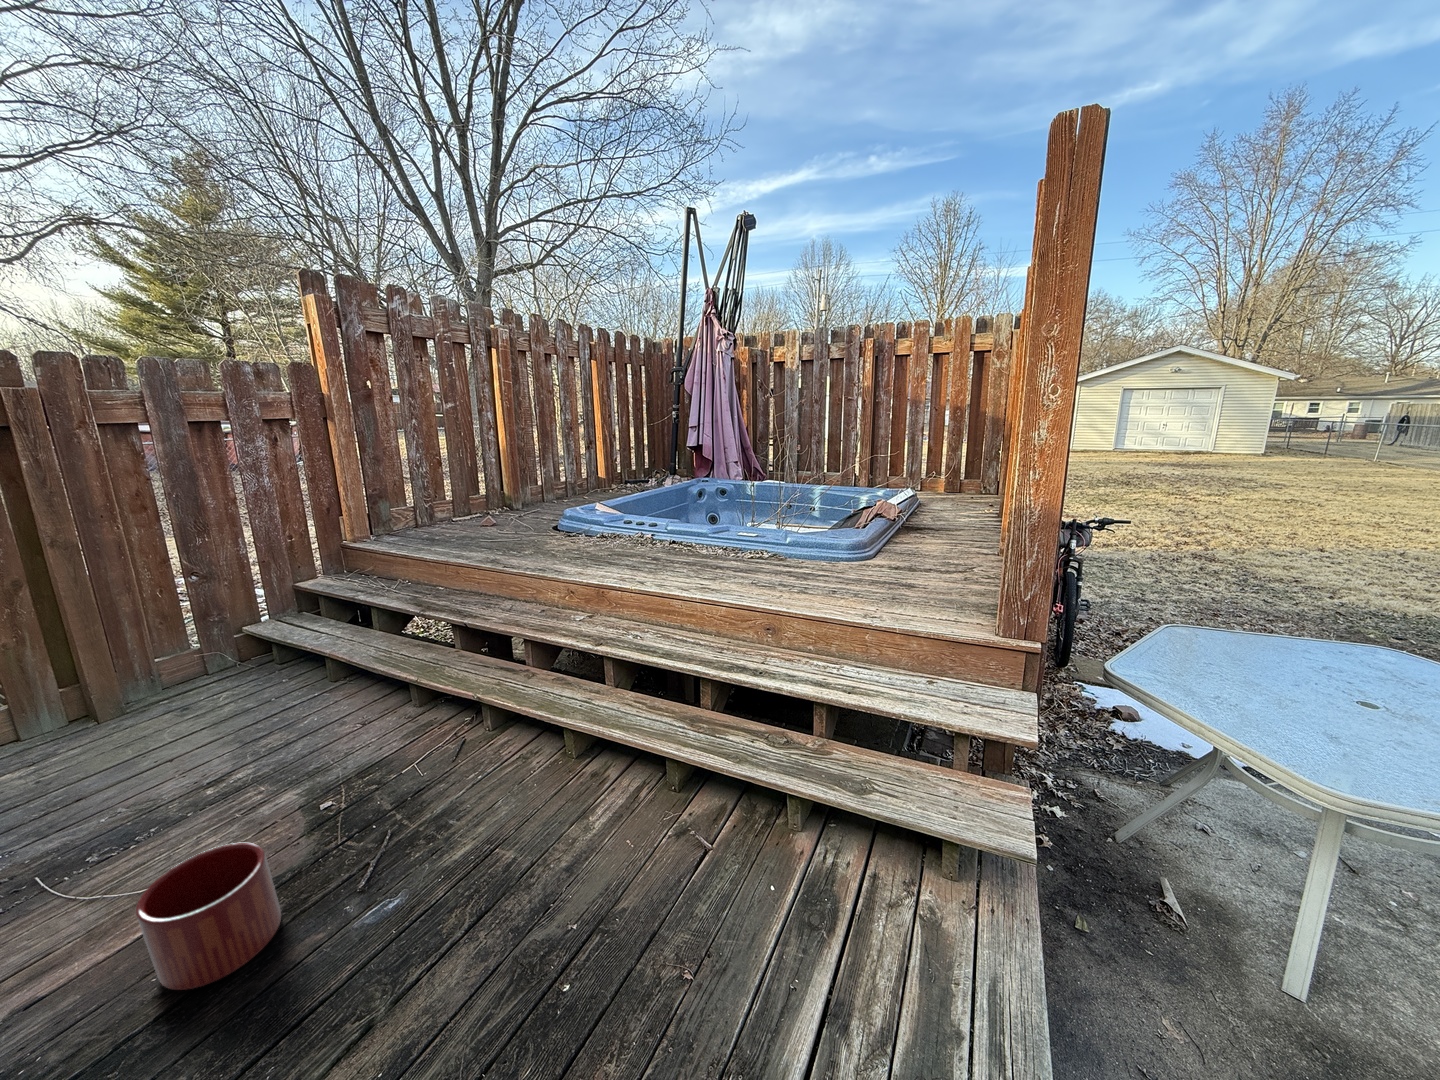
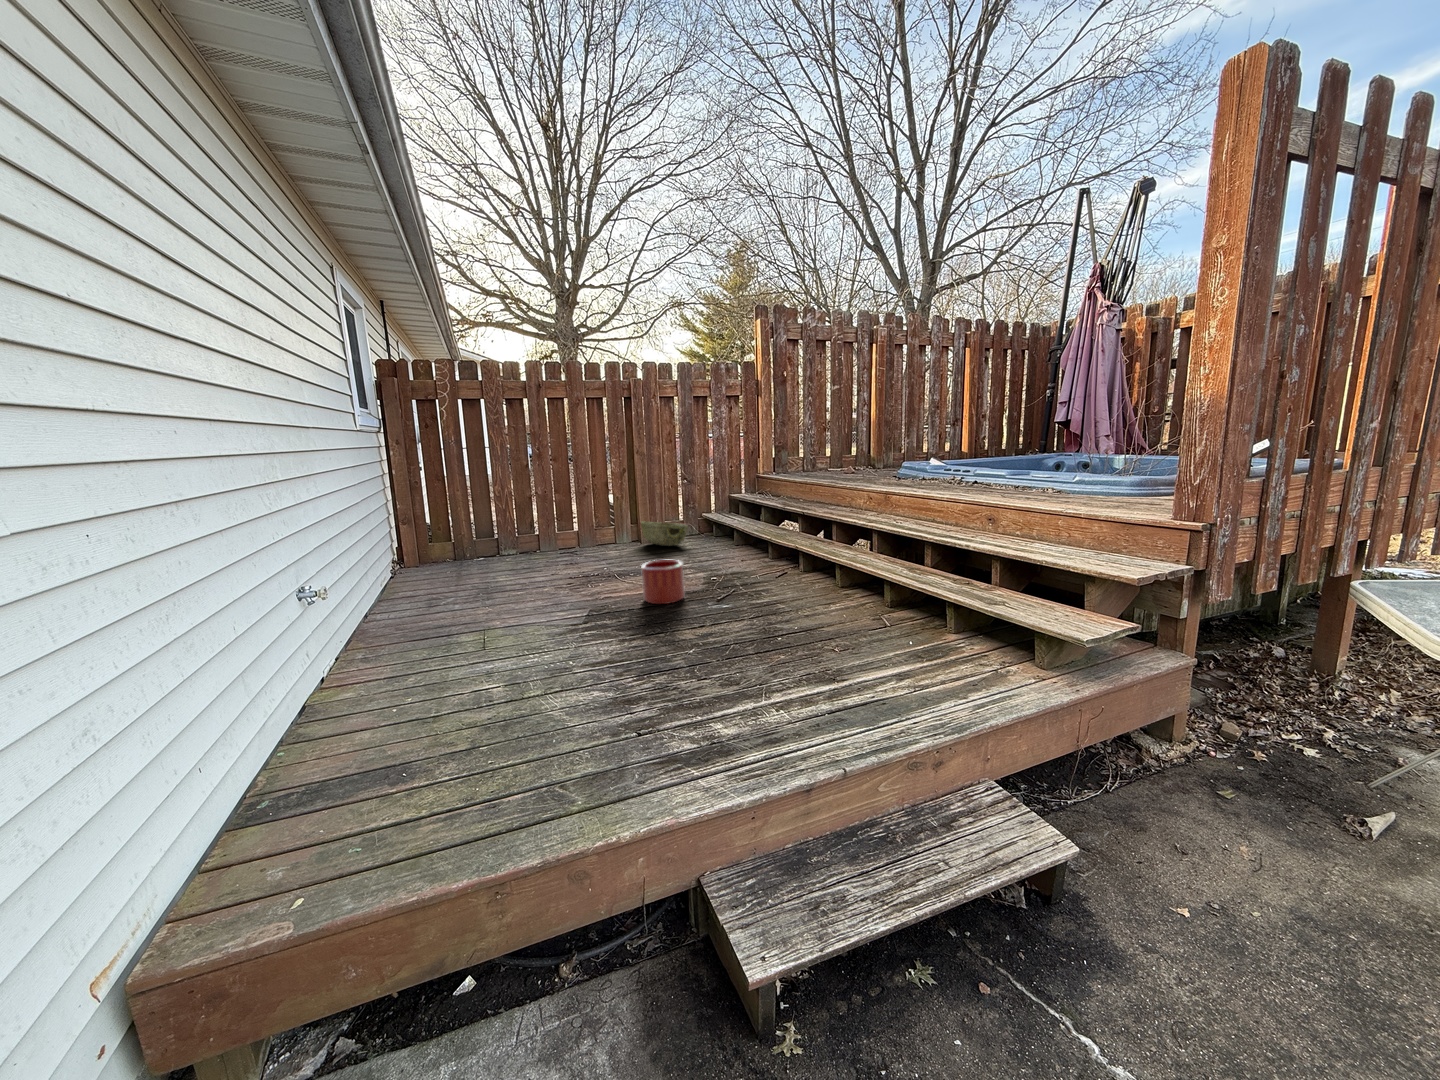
woven basket: none [85,662,218,722] -> present [641,522,688,546]

